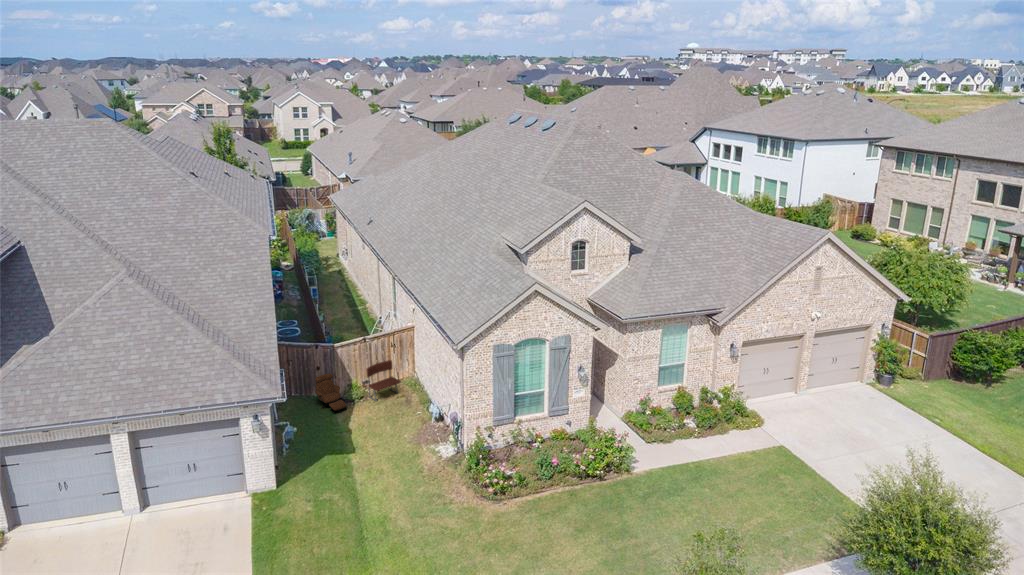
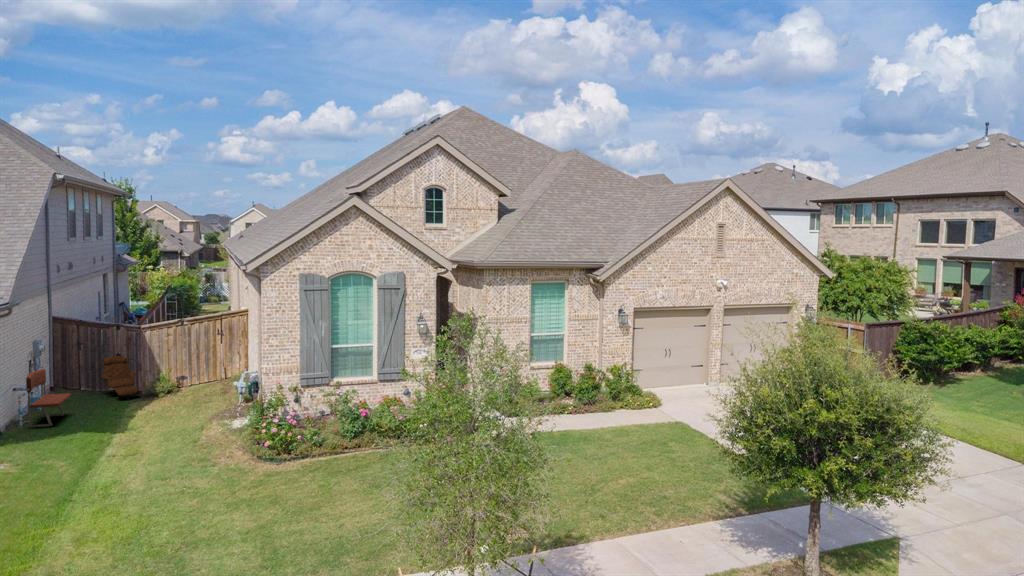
bench: present [366,360,401,401] -> present [26,369,72,428]

